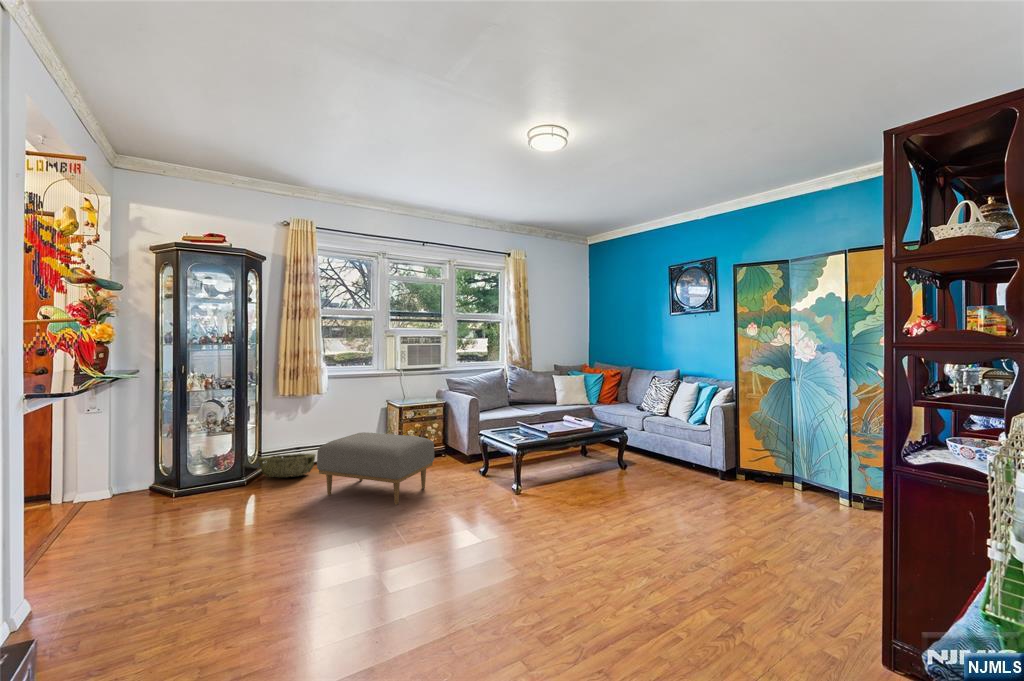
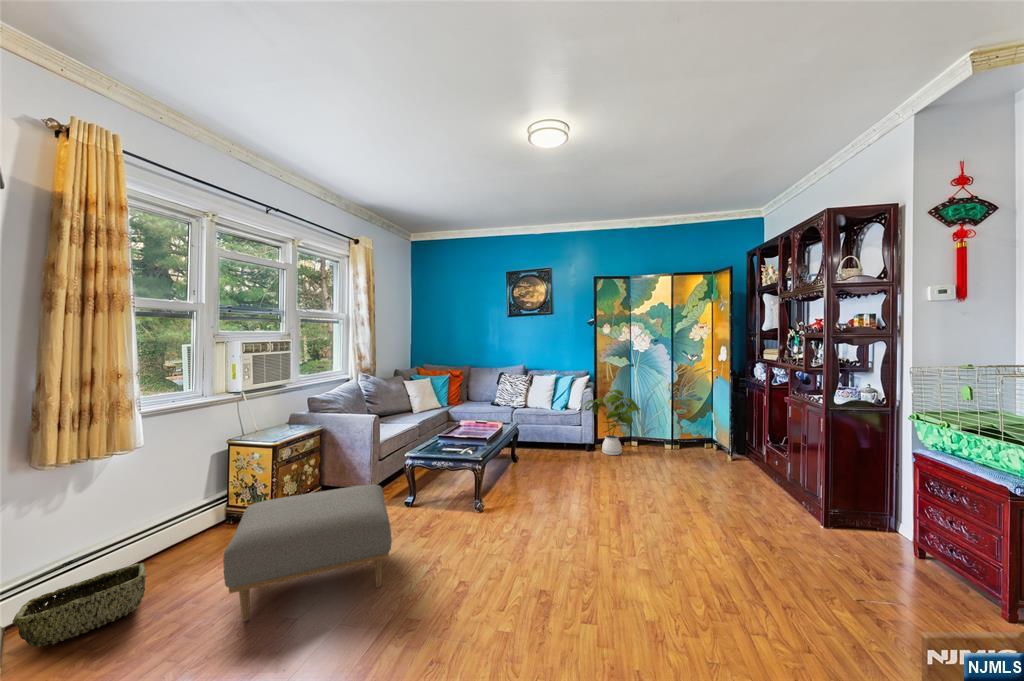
house plant: none [703,405,796,490] -> present [582,390,640,455]

